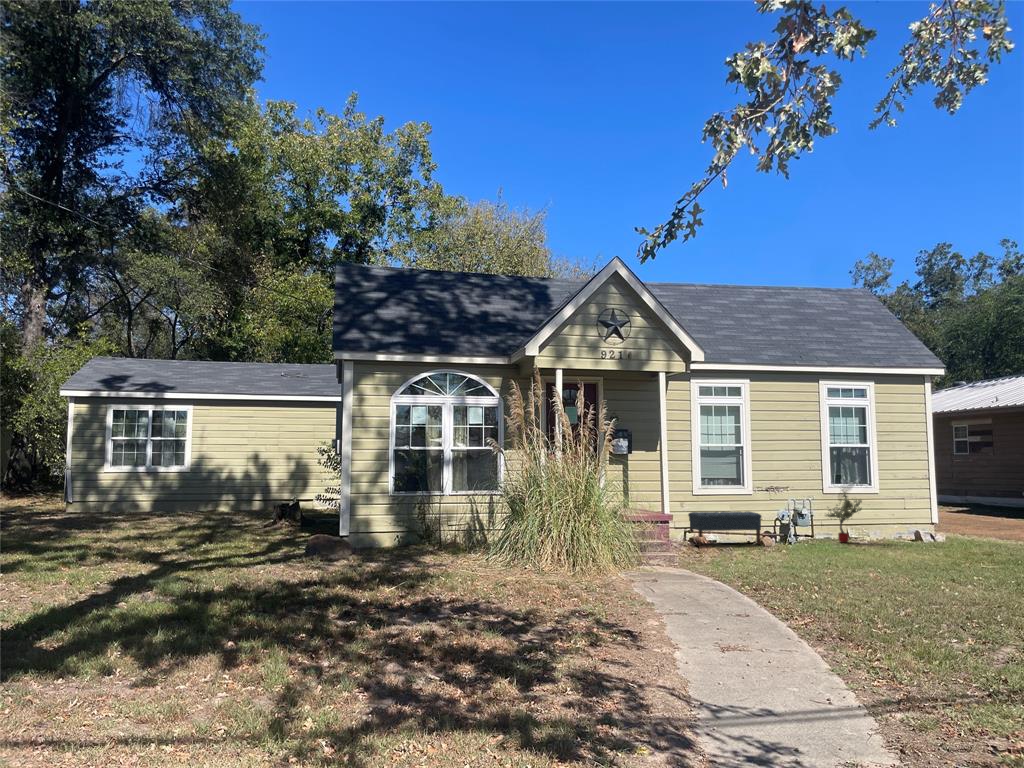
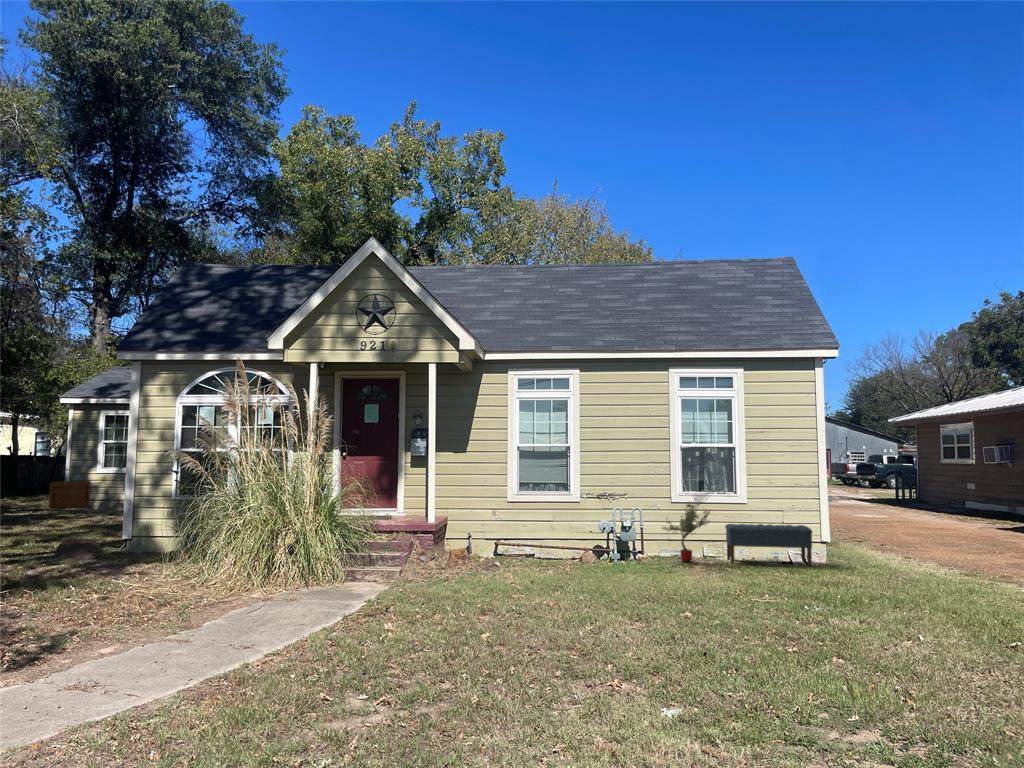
wooden crate: none [57,483,100,513] -> present [49,481,91,508]
bench: present [688,512,761,546] -> present [725,524,812,566]

